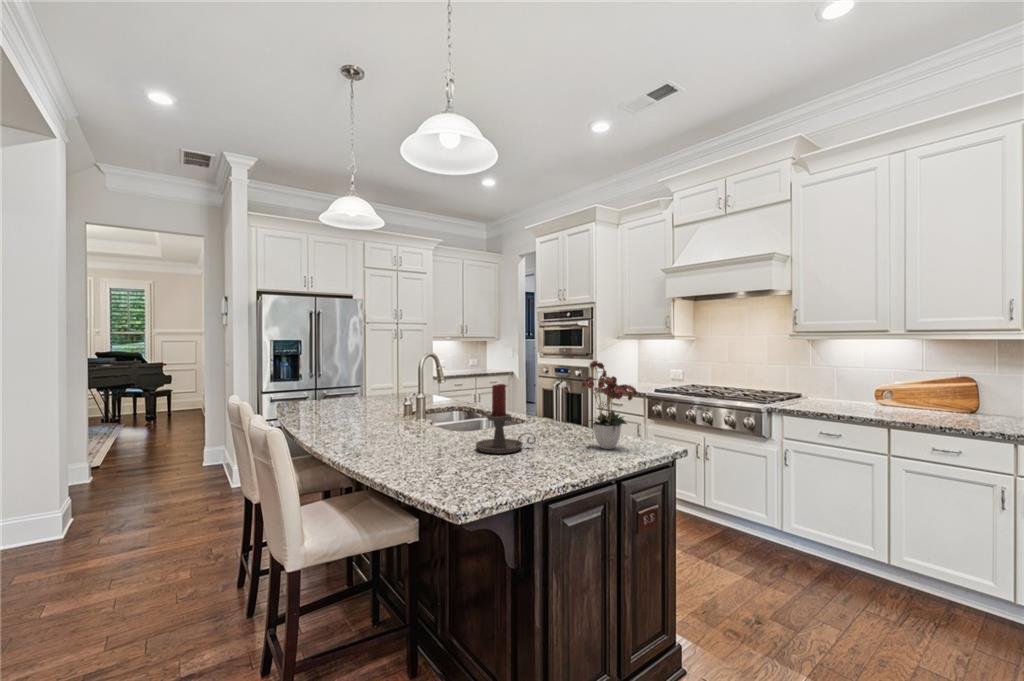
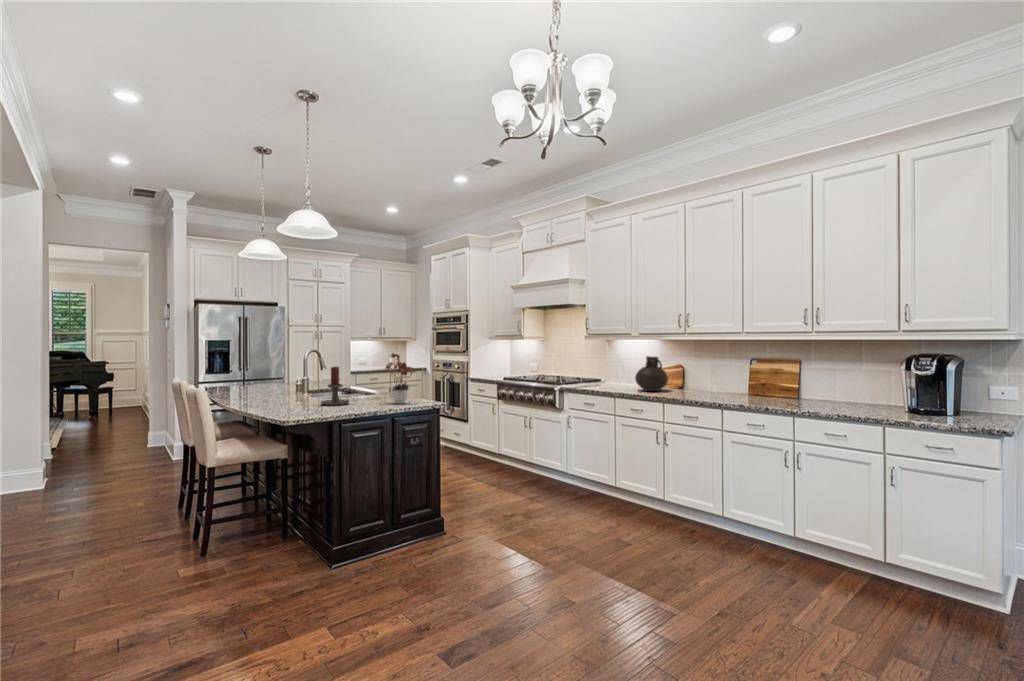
vase: none [919,364,986,418] -> present [635,356,668,391]

